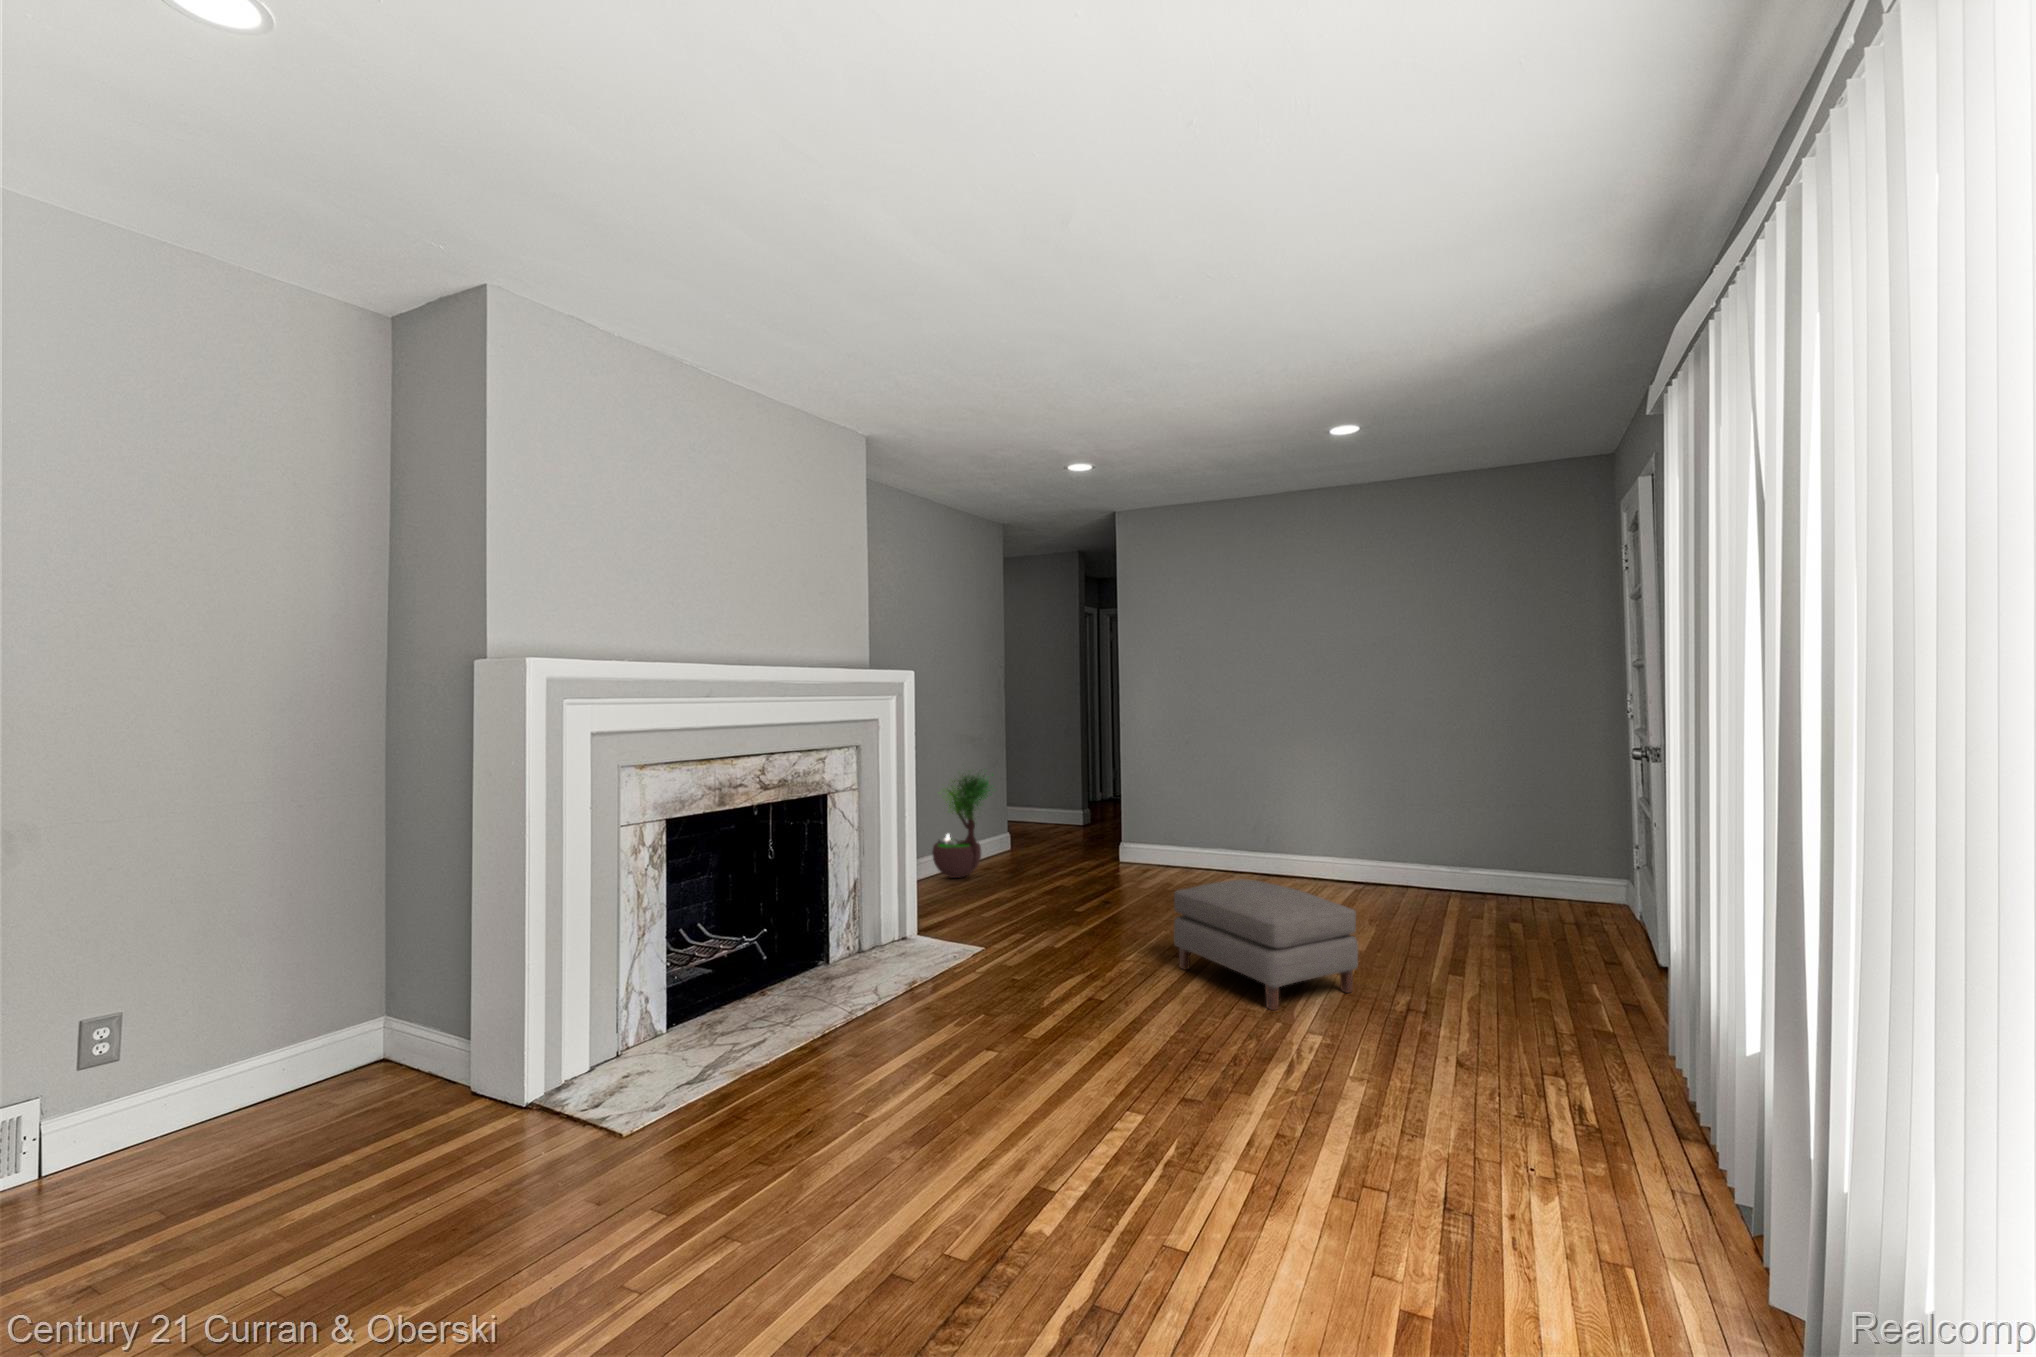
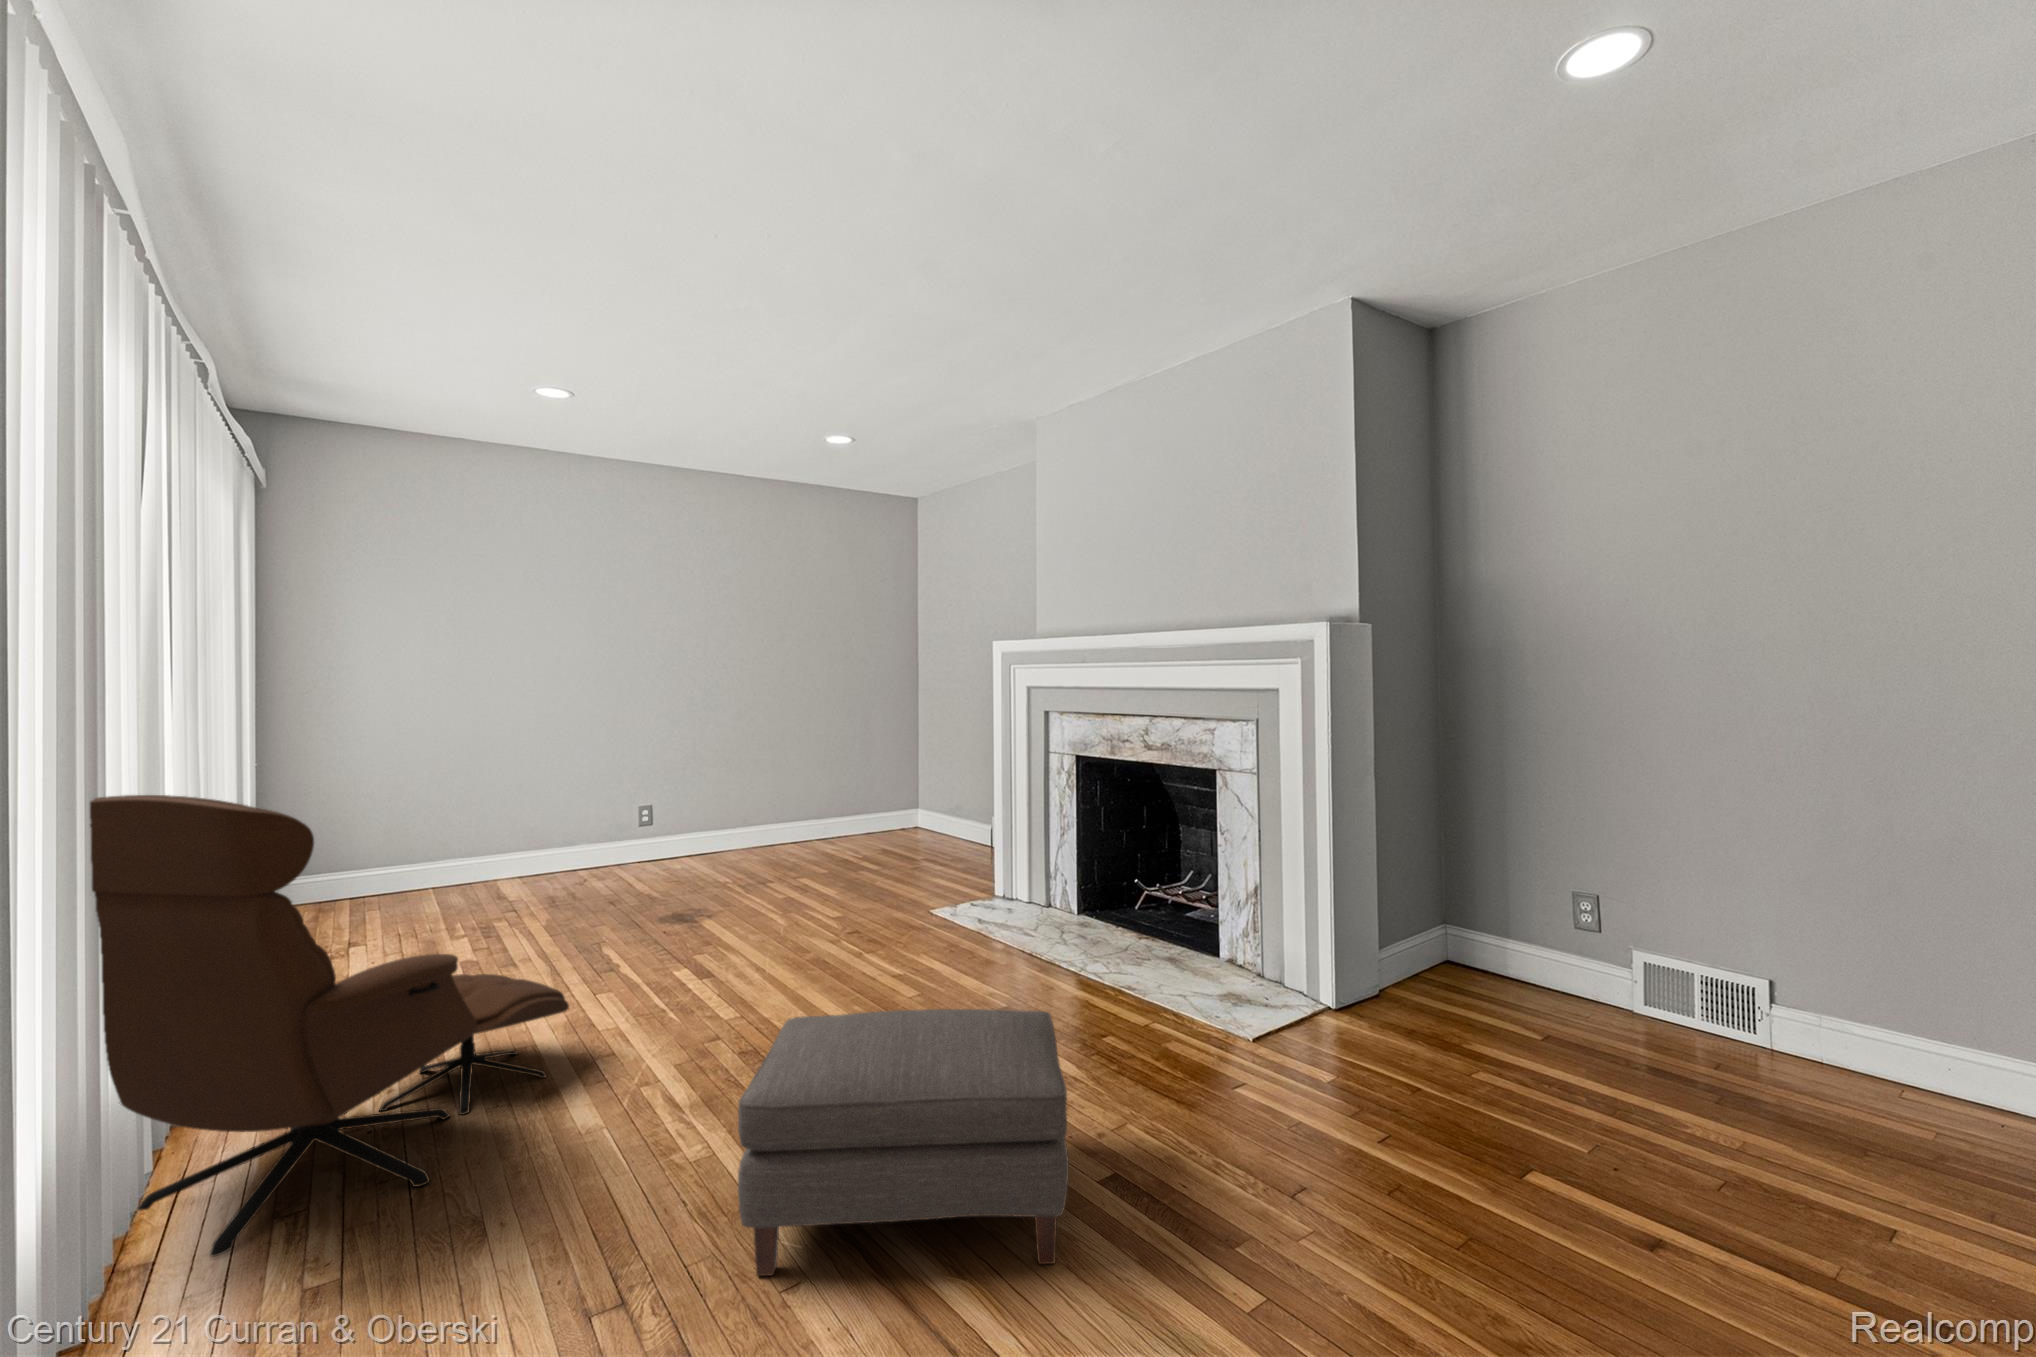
potted tree: present [932,774,993,878] -> none [1728,809,1951,1095]
lounge chair: none [1320,787,1789,1235] -> present [90,795,569,1257]

